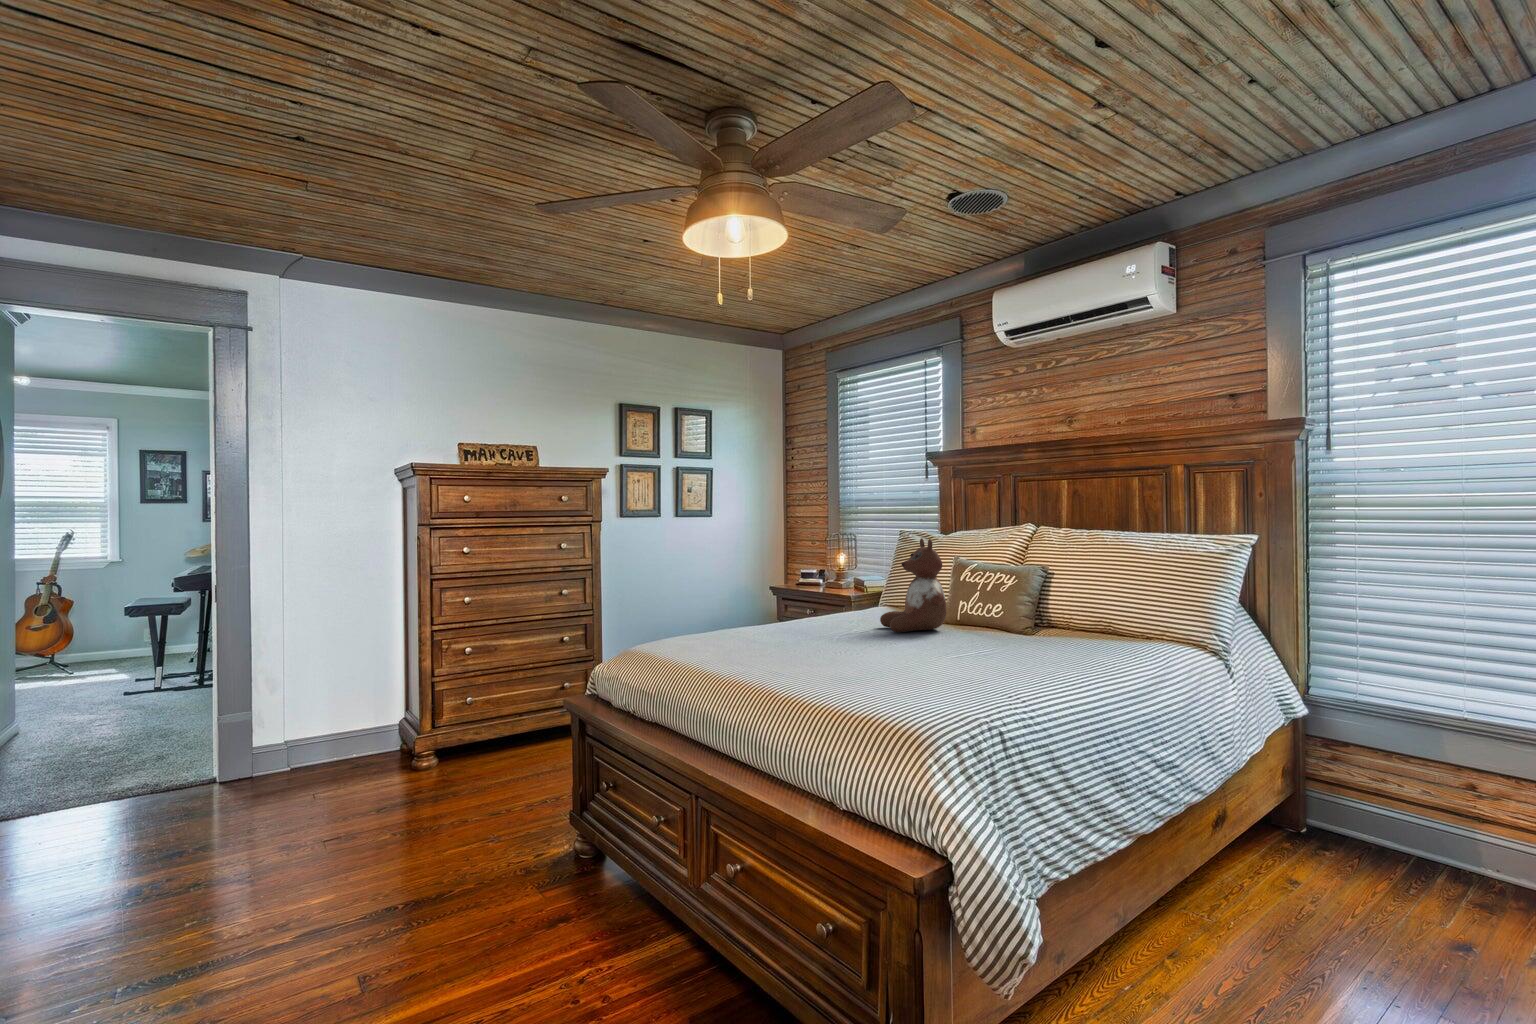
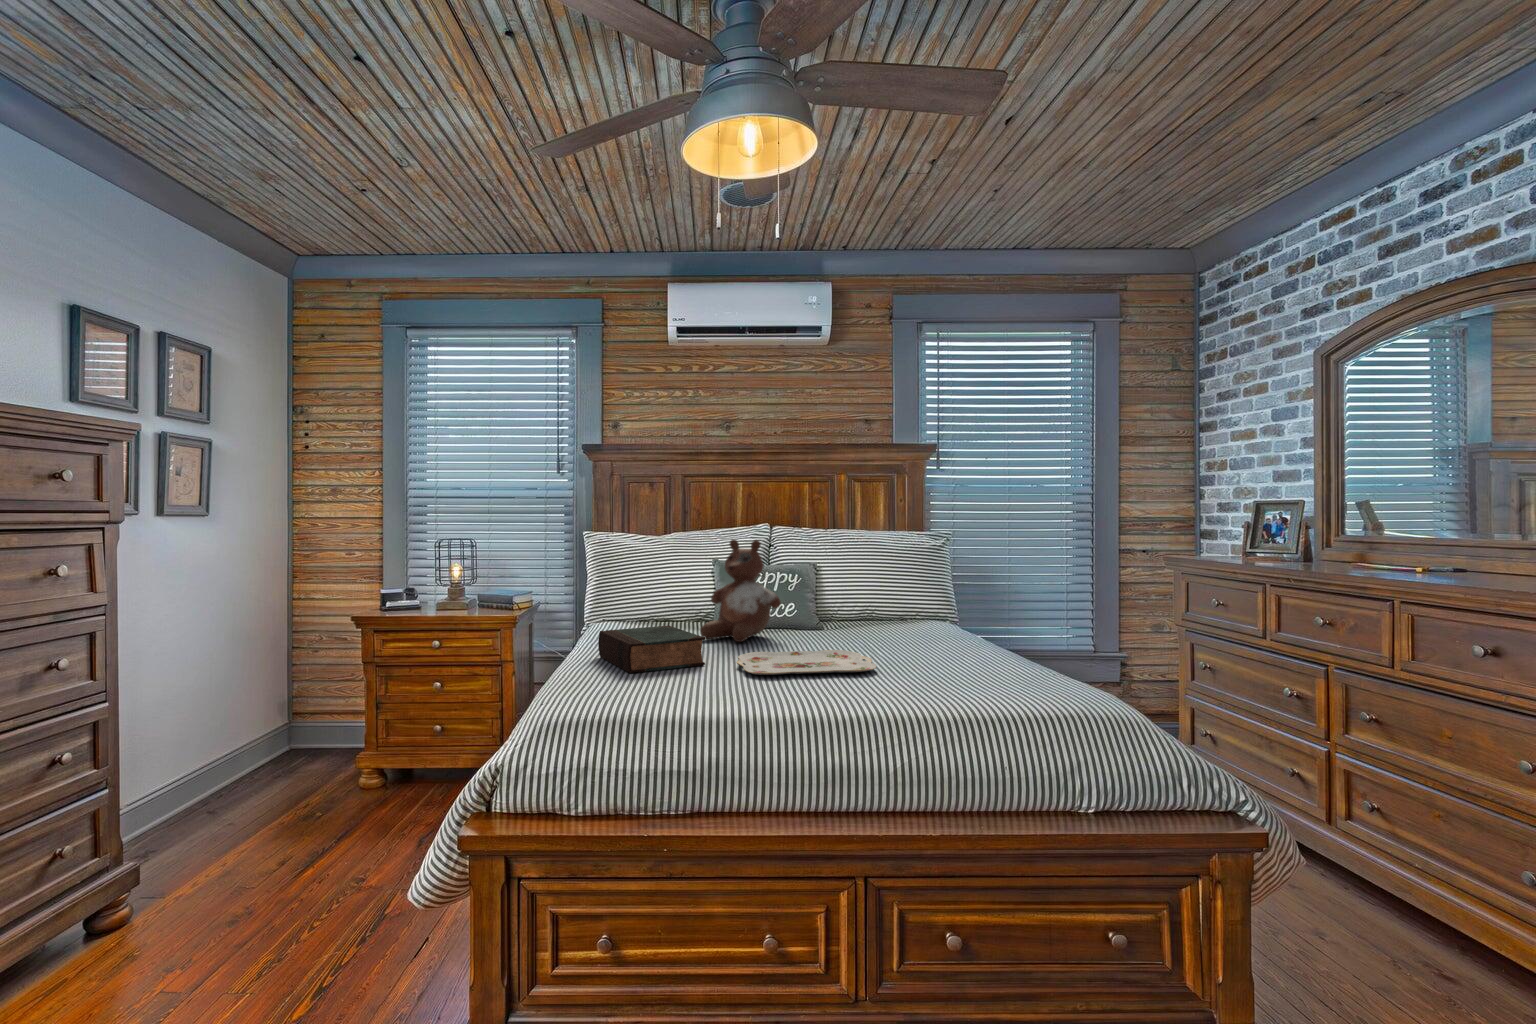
book: none [746,607,831,641] -> present [598,625,705,673]
serving tray: none [796,638,931,663] -> present [737,650,876,675]

